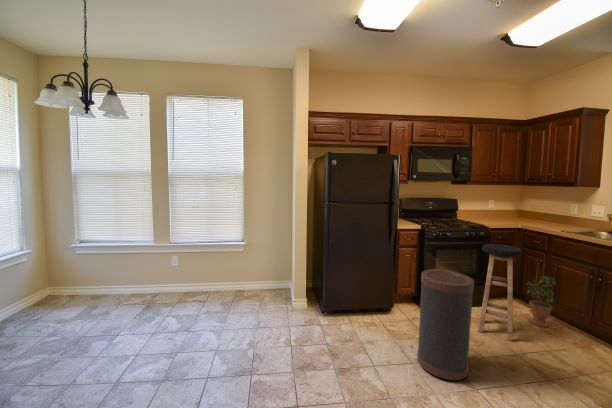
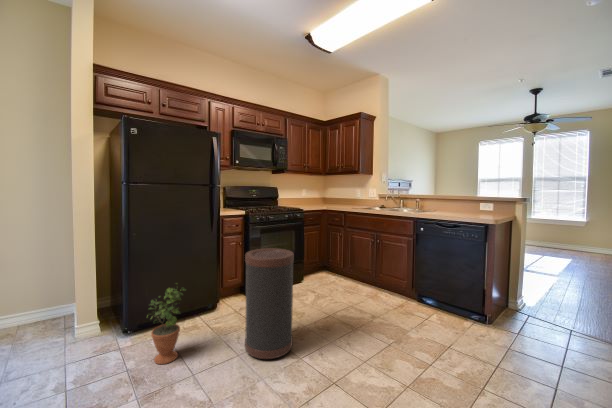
bar stool: present [478,244,522,341] -> none [299,223,329,306]
potted plant: present [527,276,556,327] -> present [148,288,185,364]

